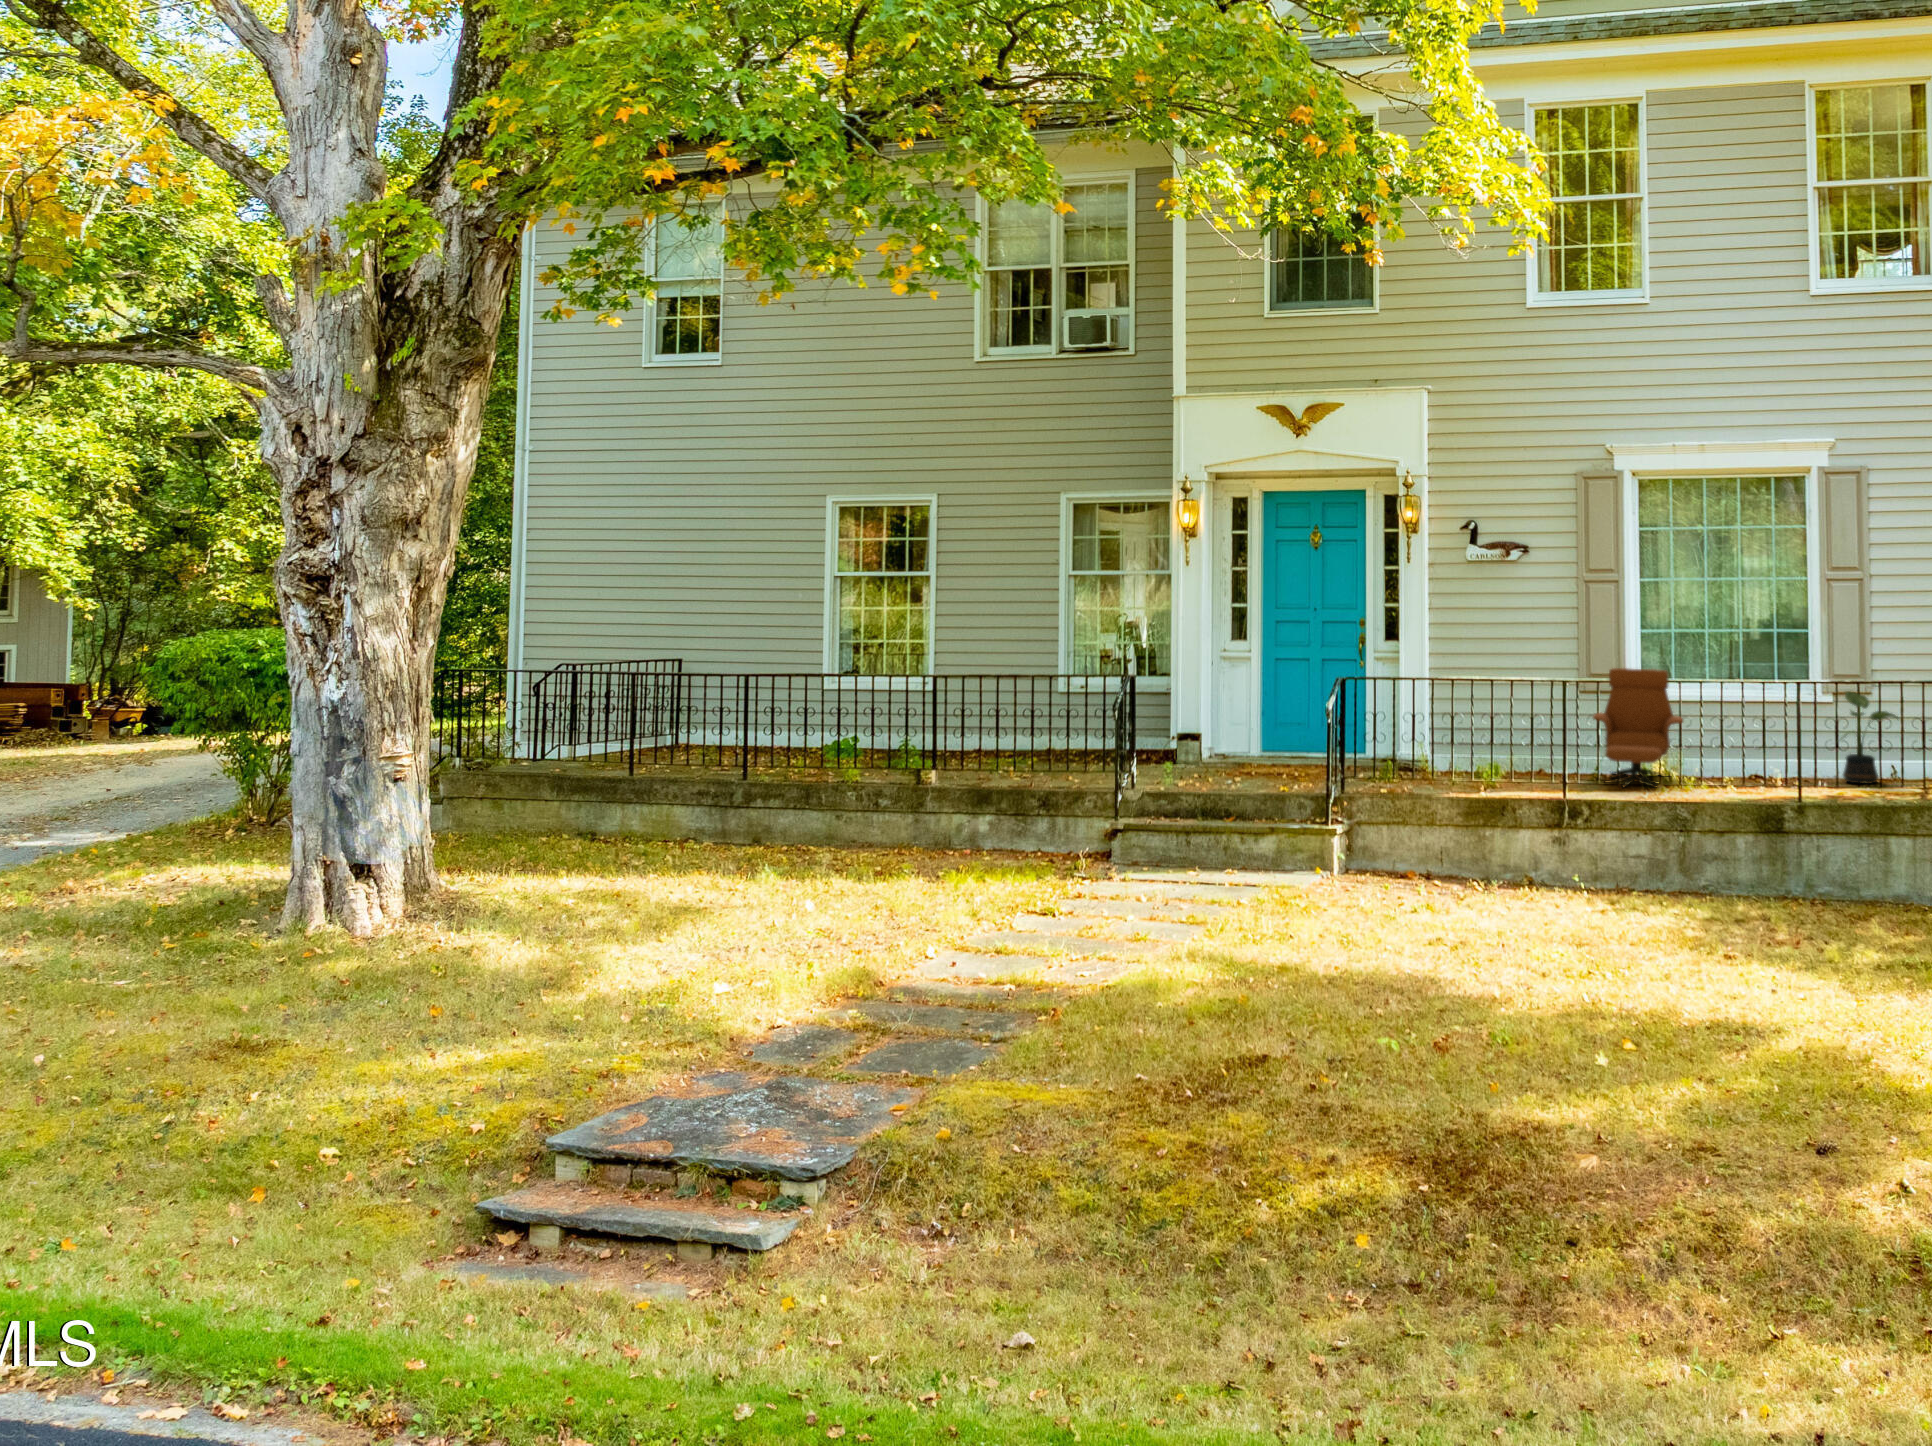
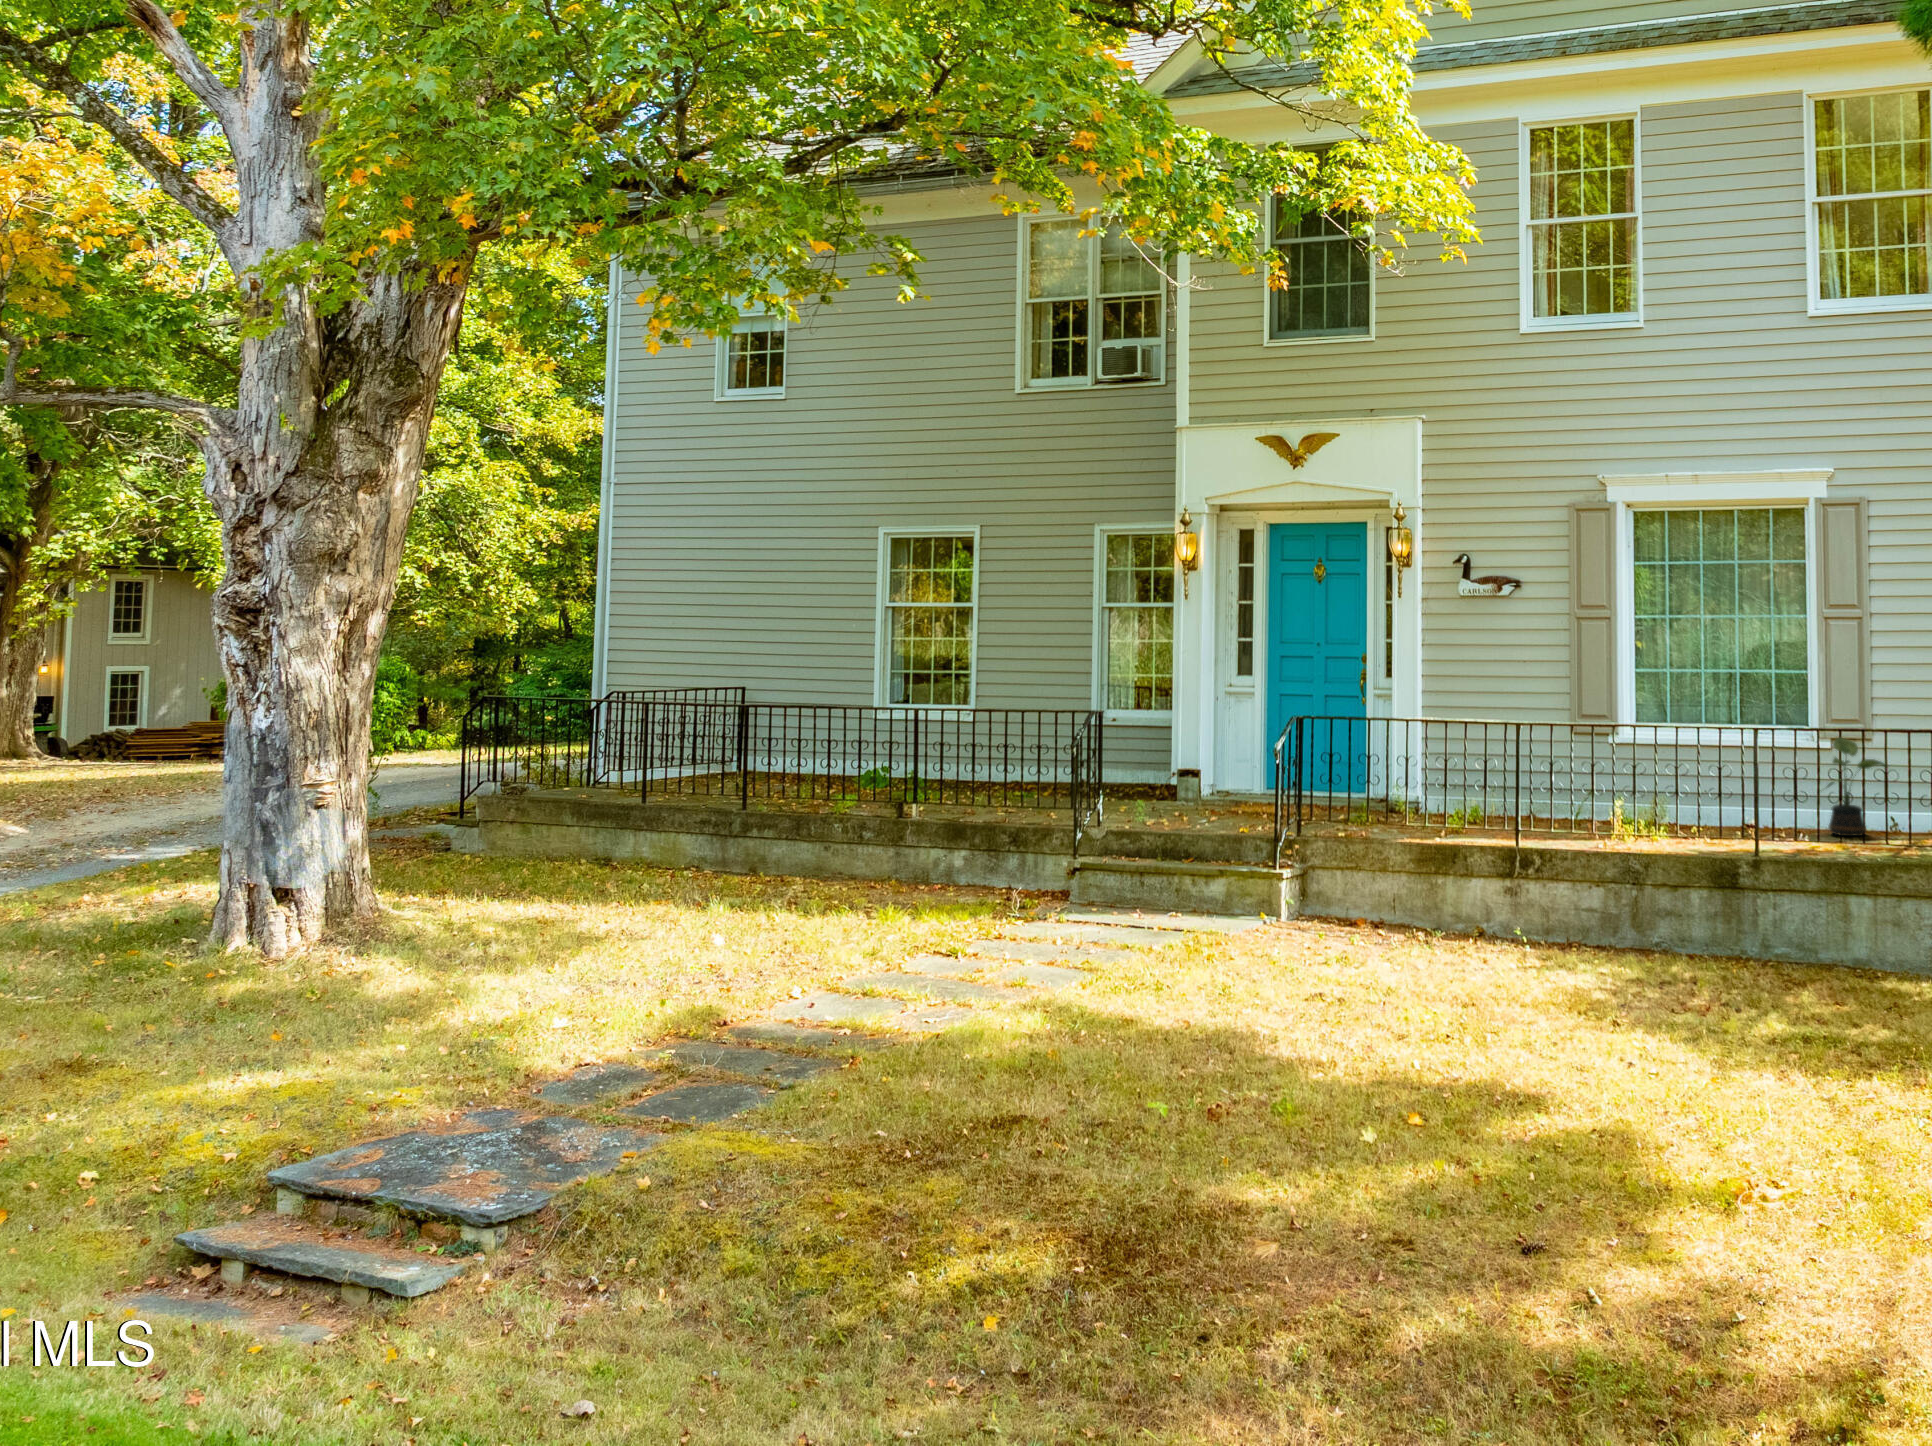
lounge chair: present [1593,668,1683,788] -> none [1576,709,1669,836]

